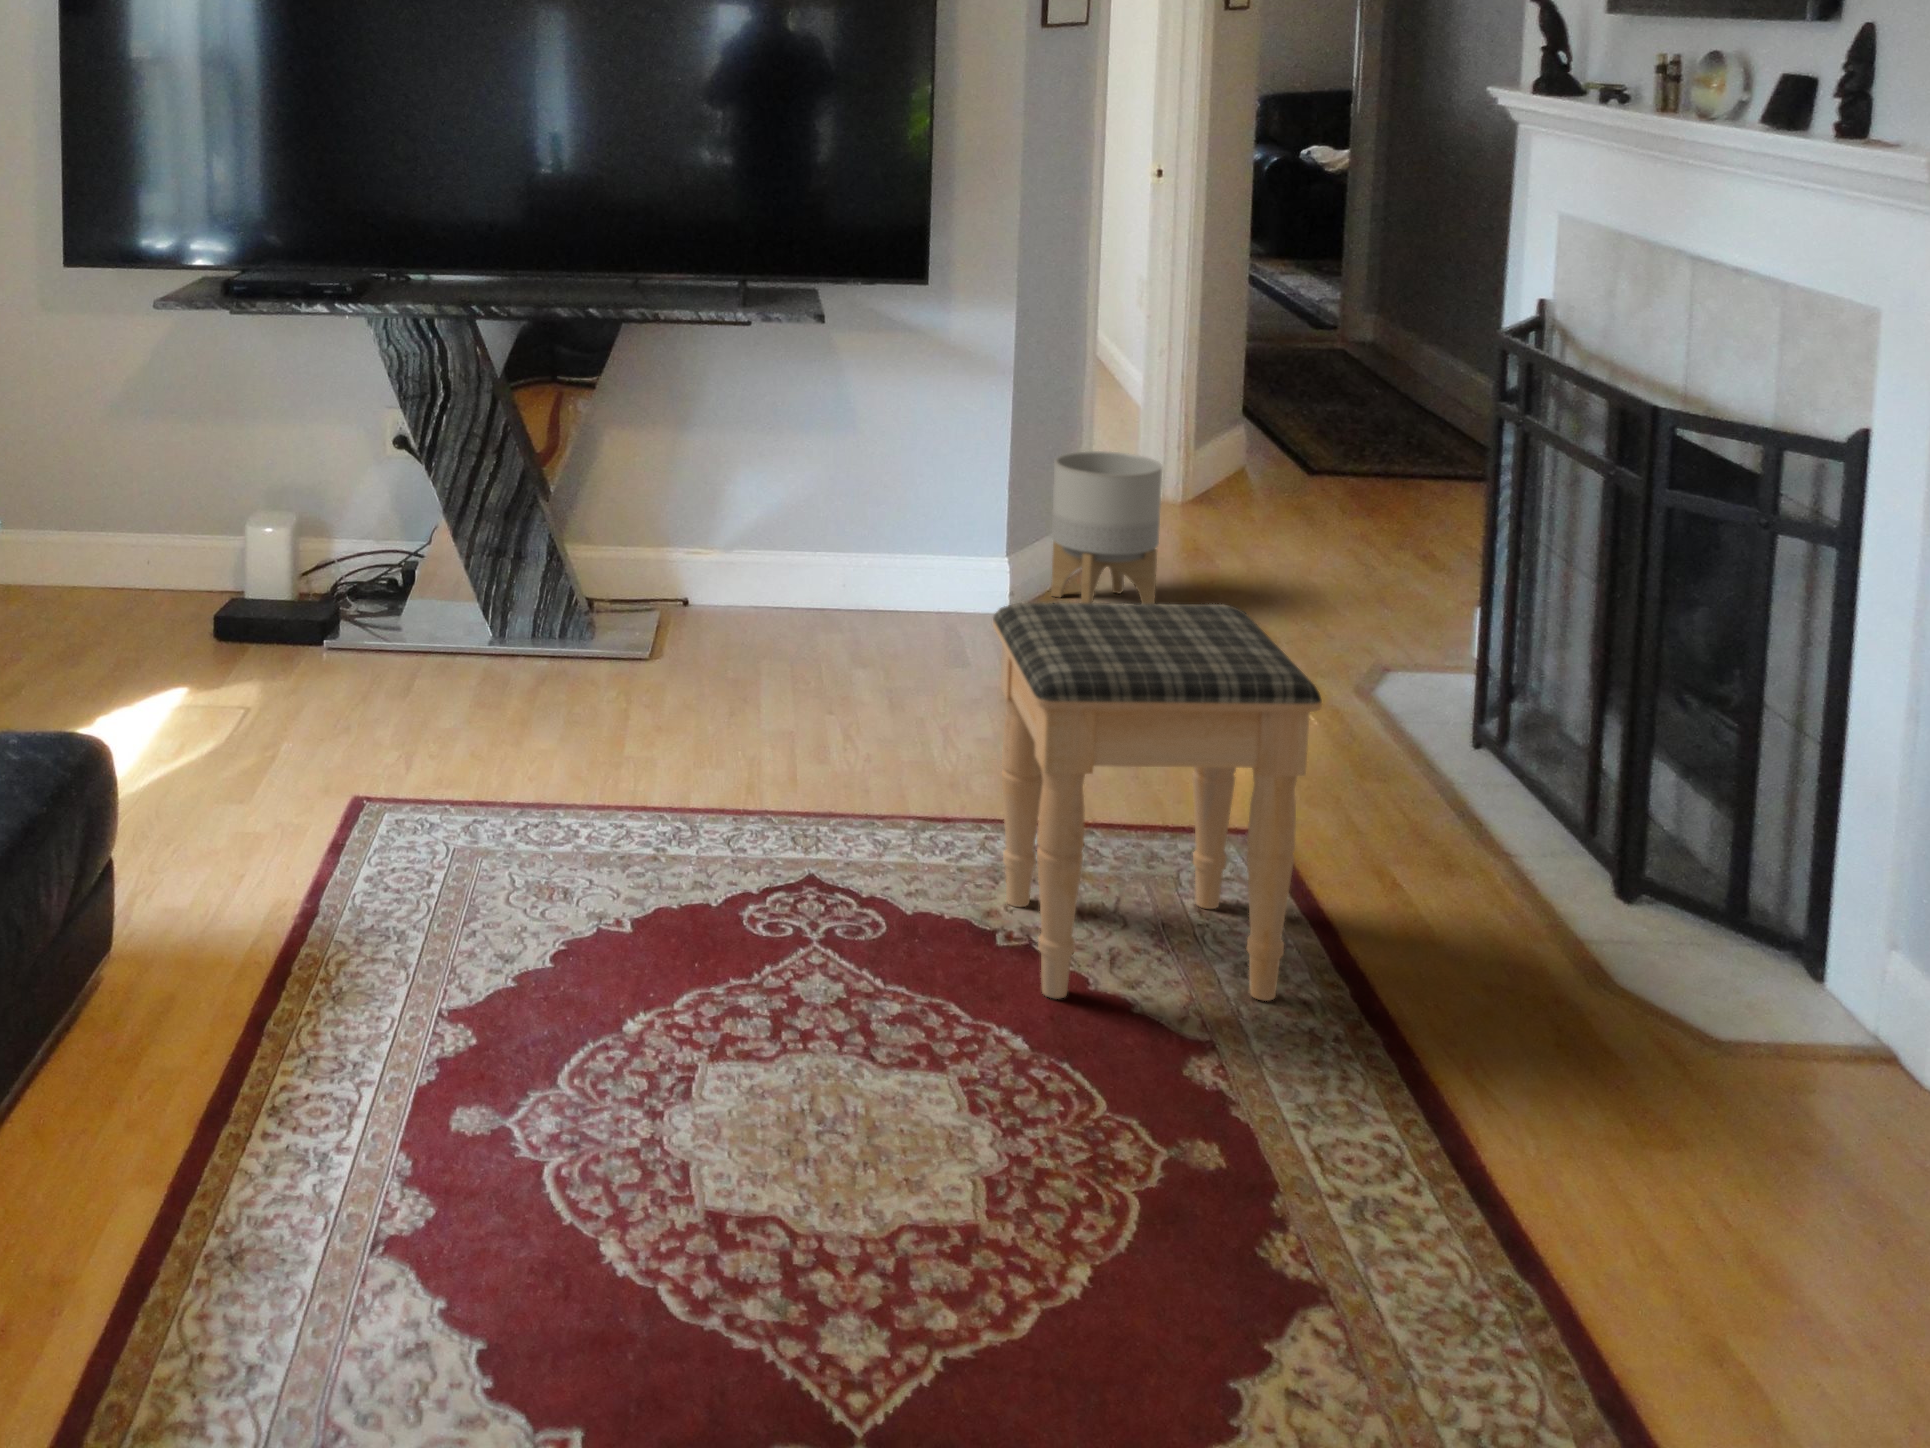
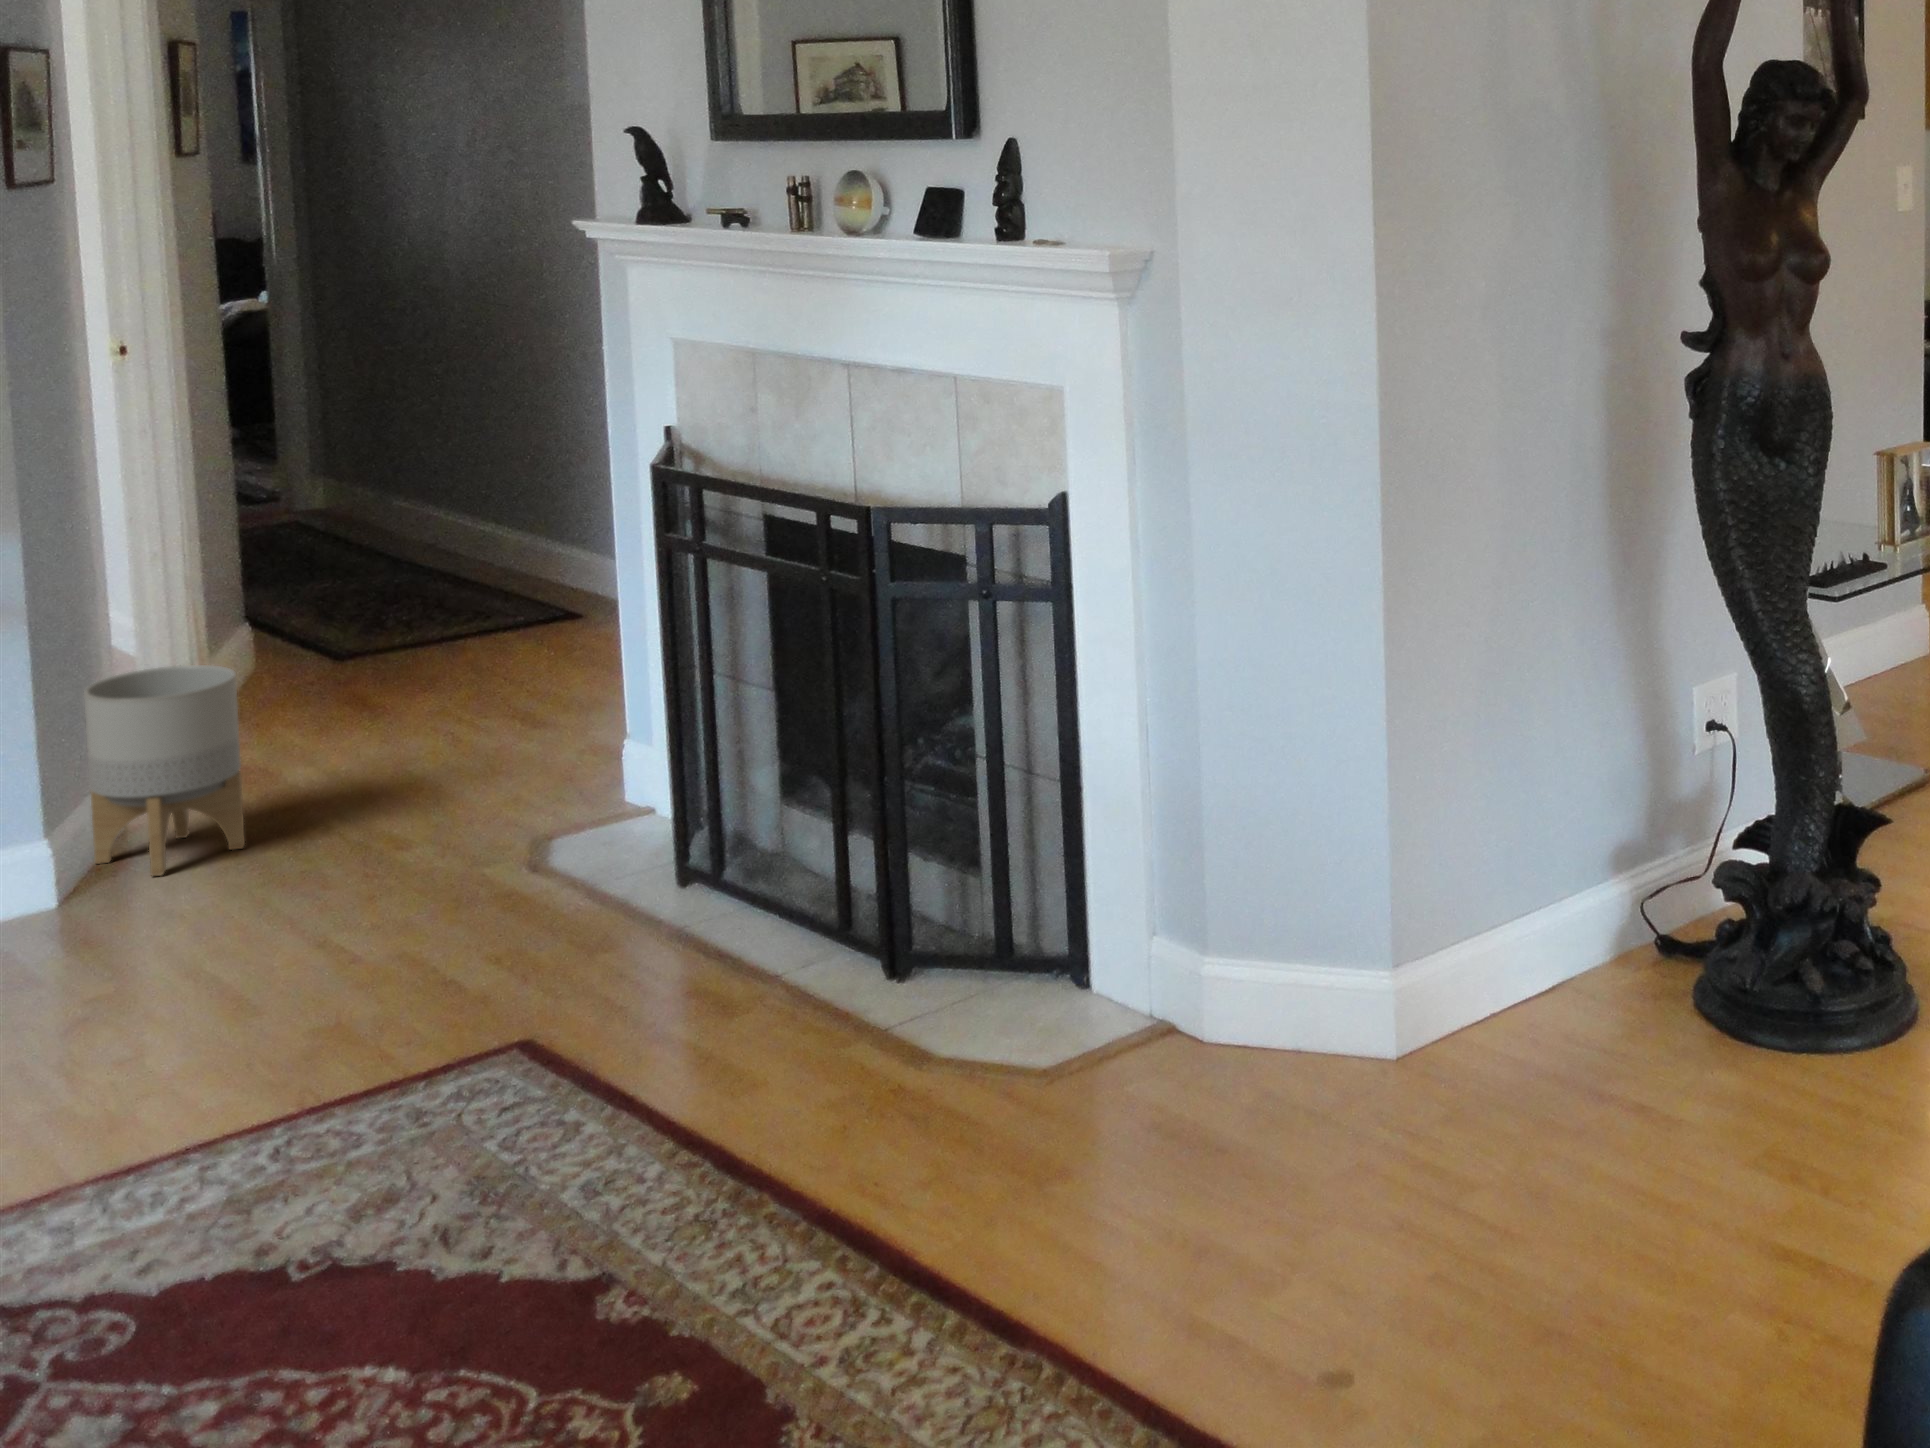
footstool: present [993,603,1322,1001] -> none [218,798,668,1311]

